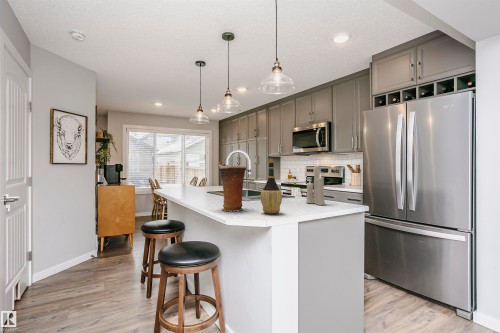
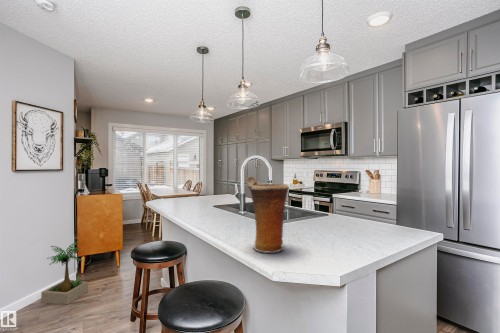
wine bottle: present [260,159,282,214] -> none [315,177,349,260]
candle: present [306,165,325,205] -> none [356,169,387,235]
potted plant: none [71,222,107,272] -> present [41,241,88,305]

